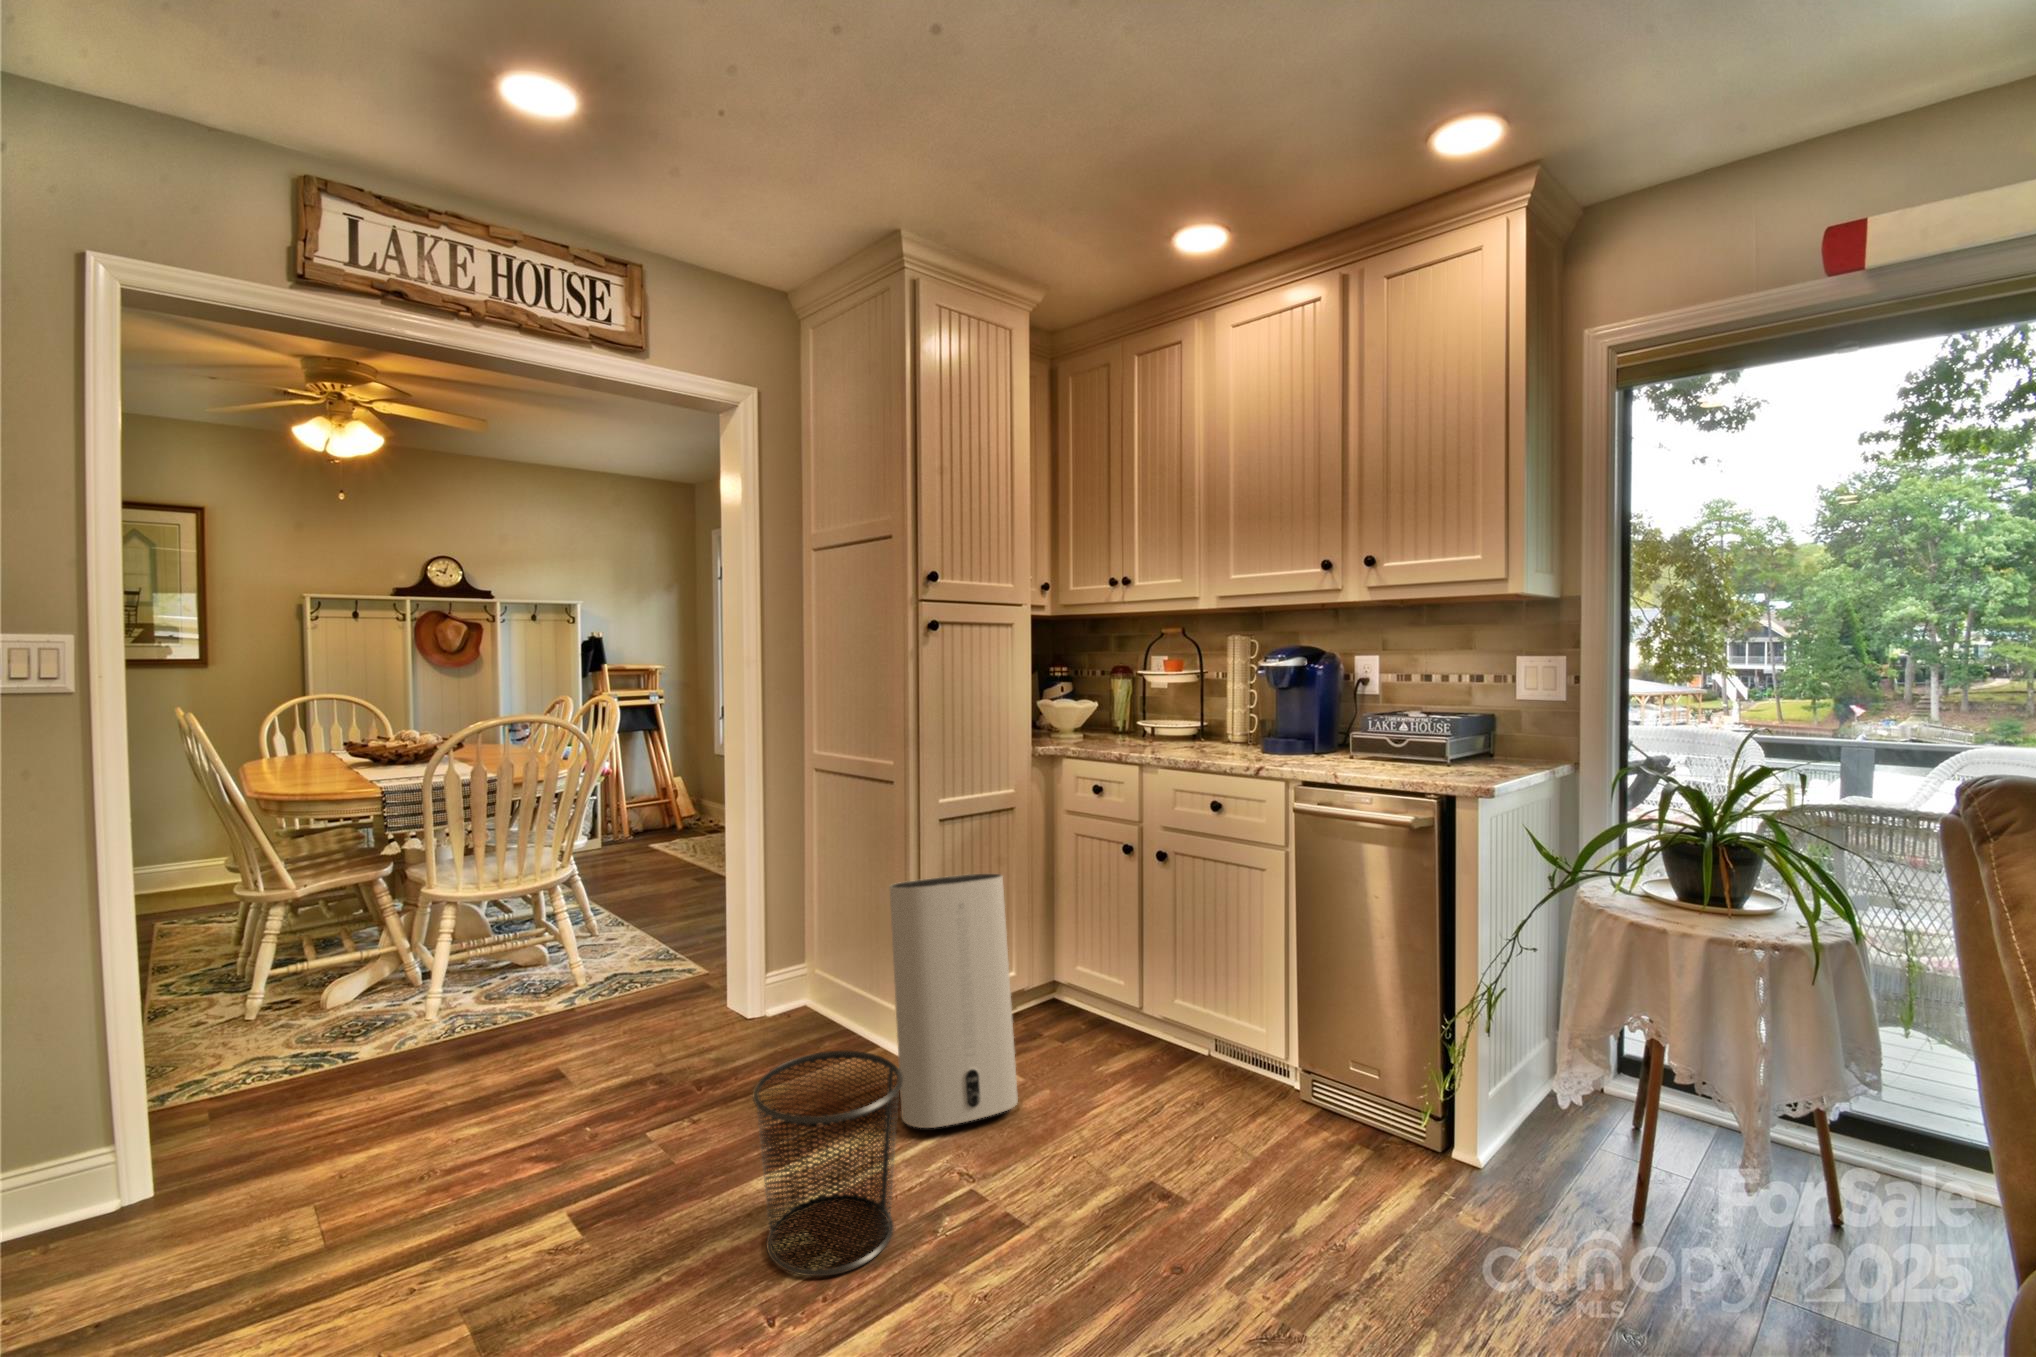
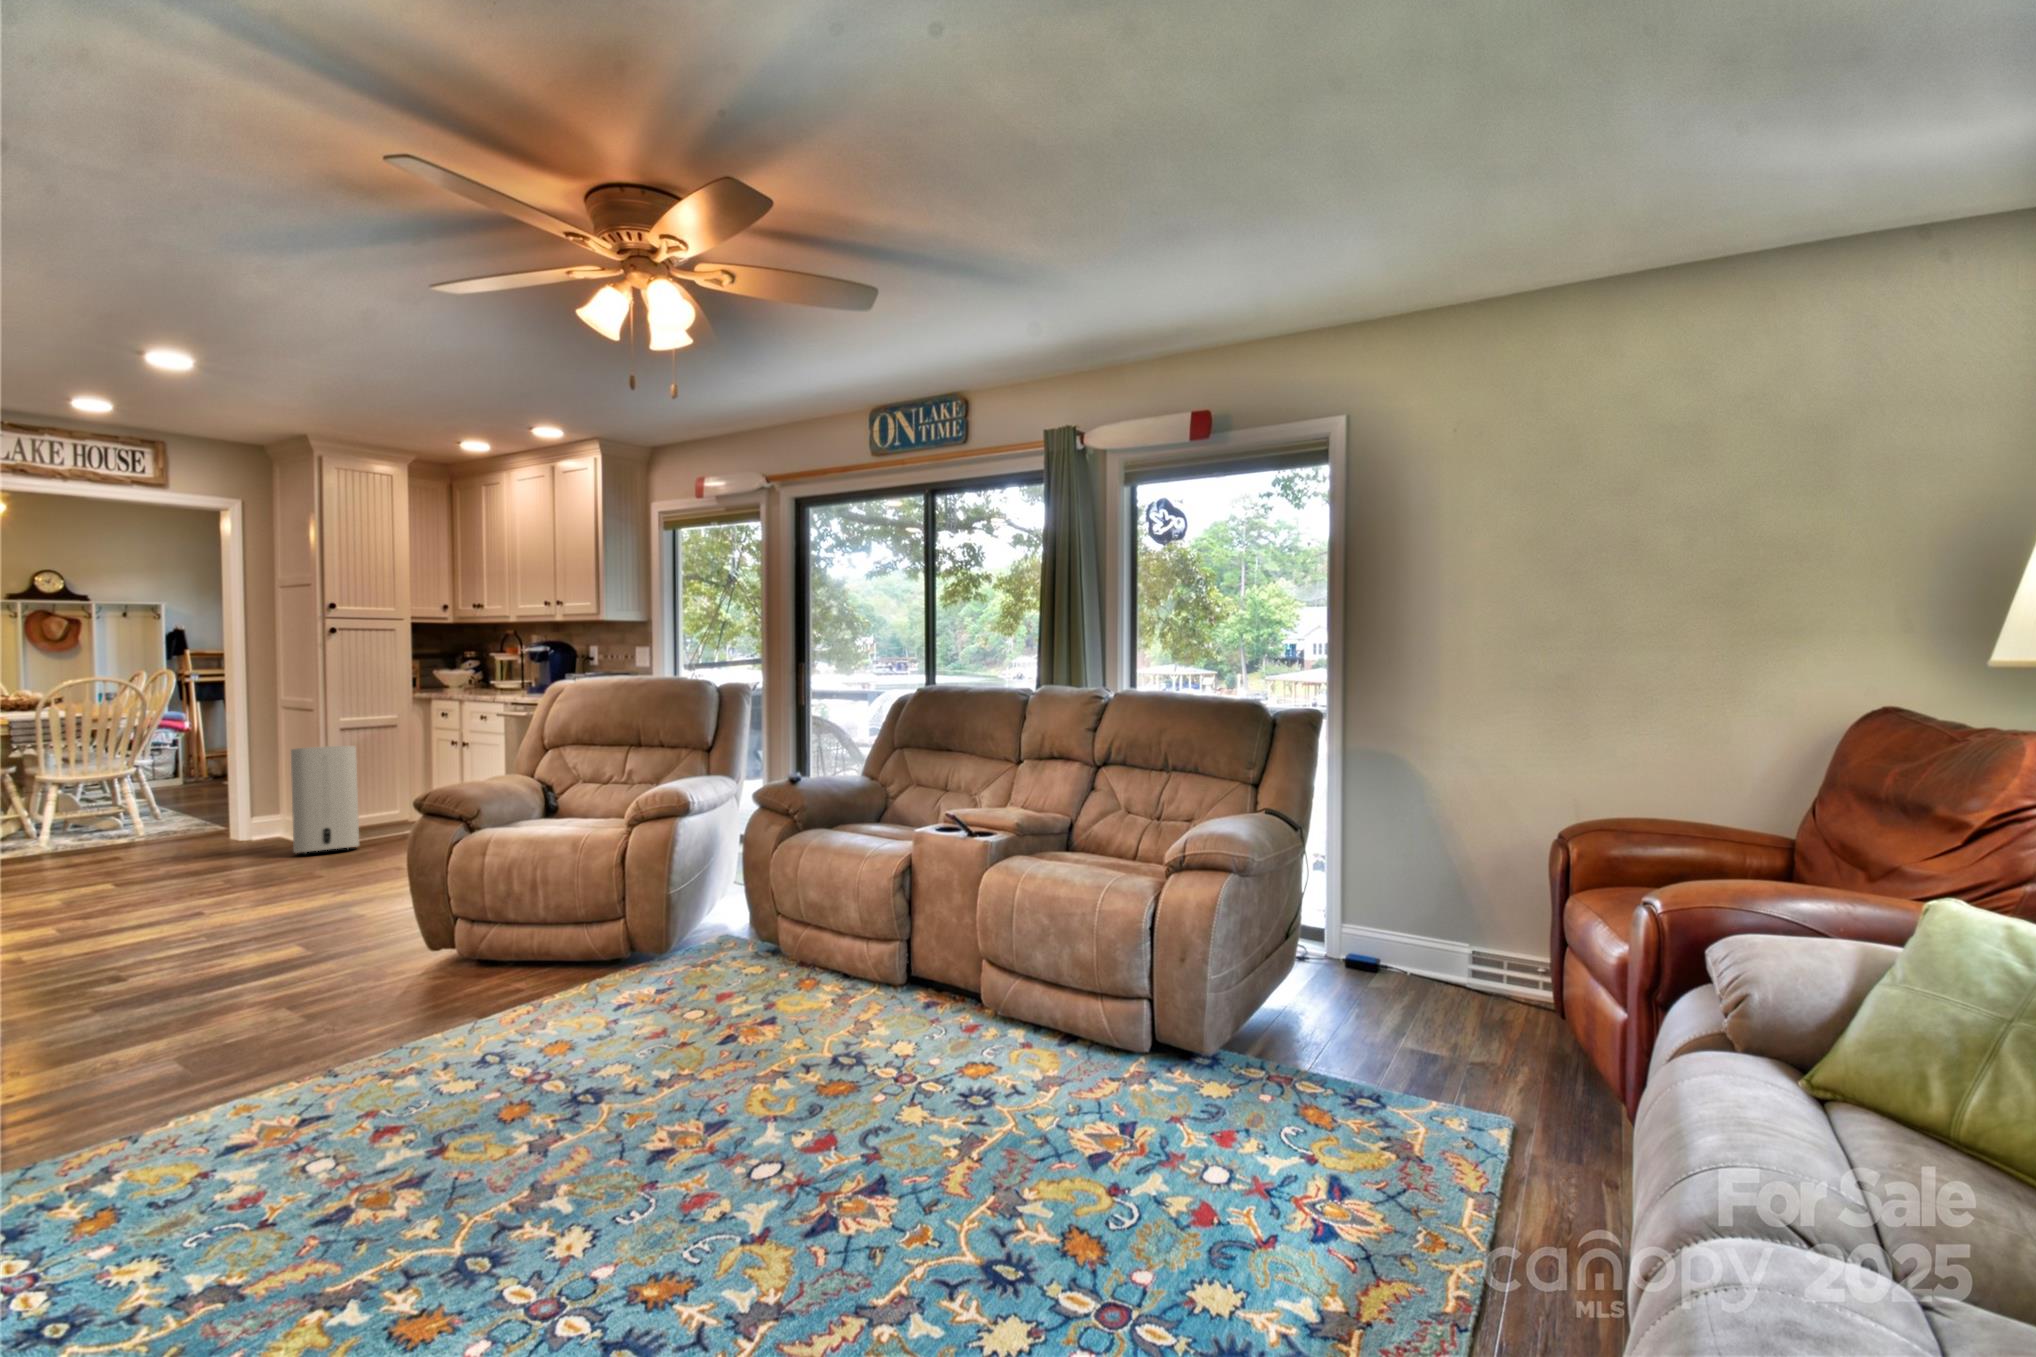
waste bin: present [753,1051,903,1277] -> none [192,807,267,879]

